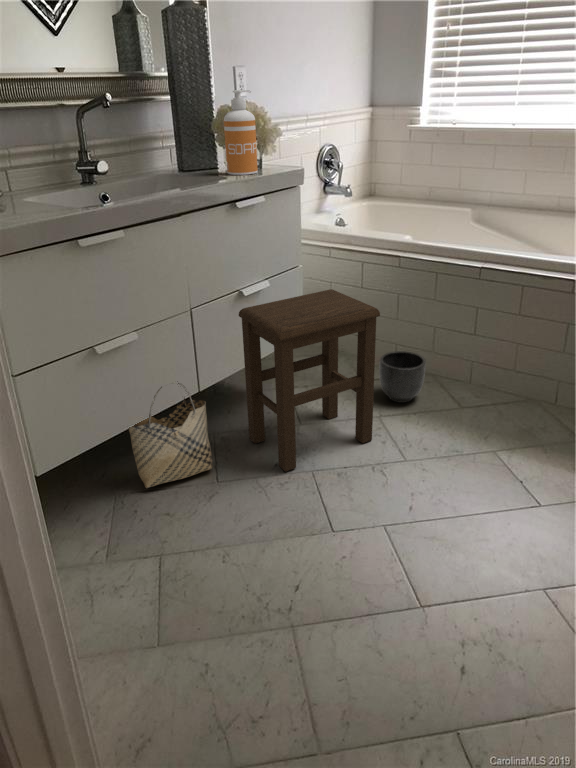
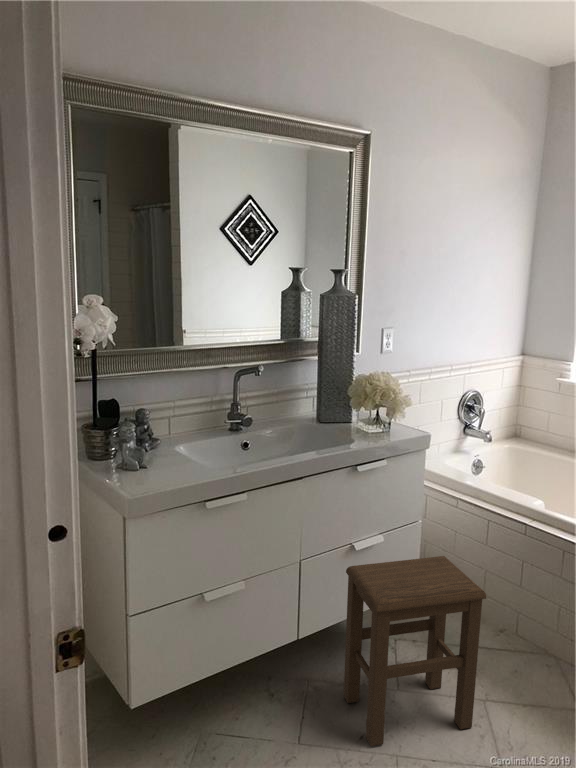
soap dispenser: present [224,90,258,175] -> none [357,365,387,437]
planter: present [379,351,426,403] -> none [493,625,545,686]
woven basket: present [128,383,213,488] -> none [223,611,302,733]

